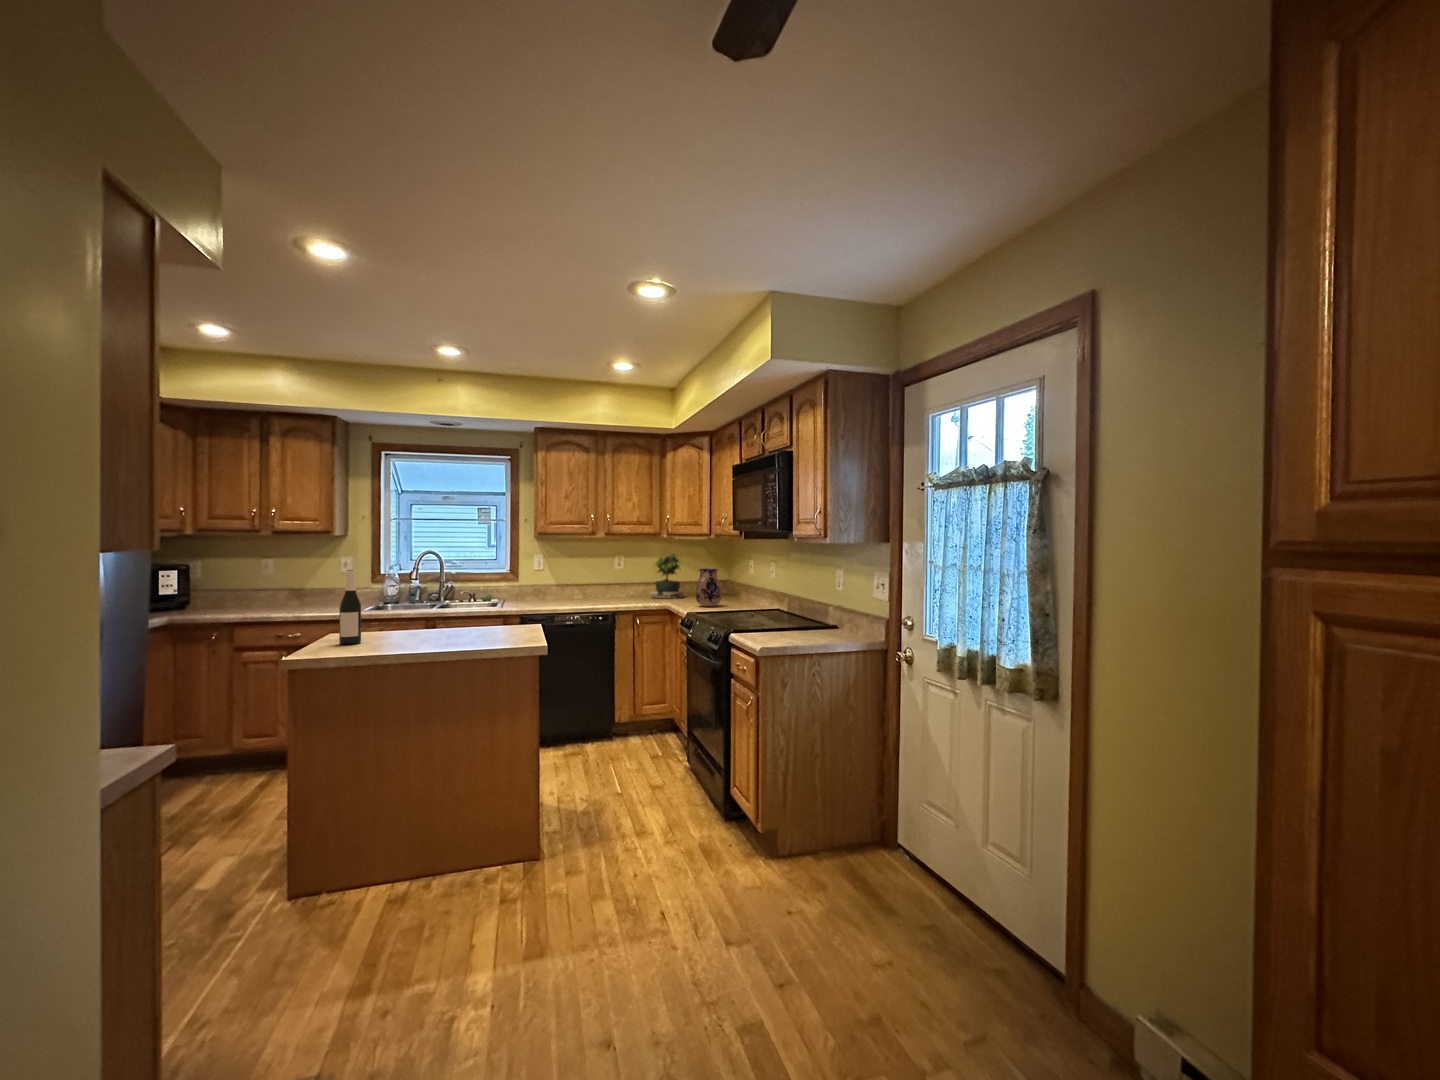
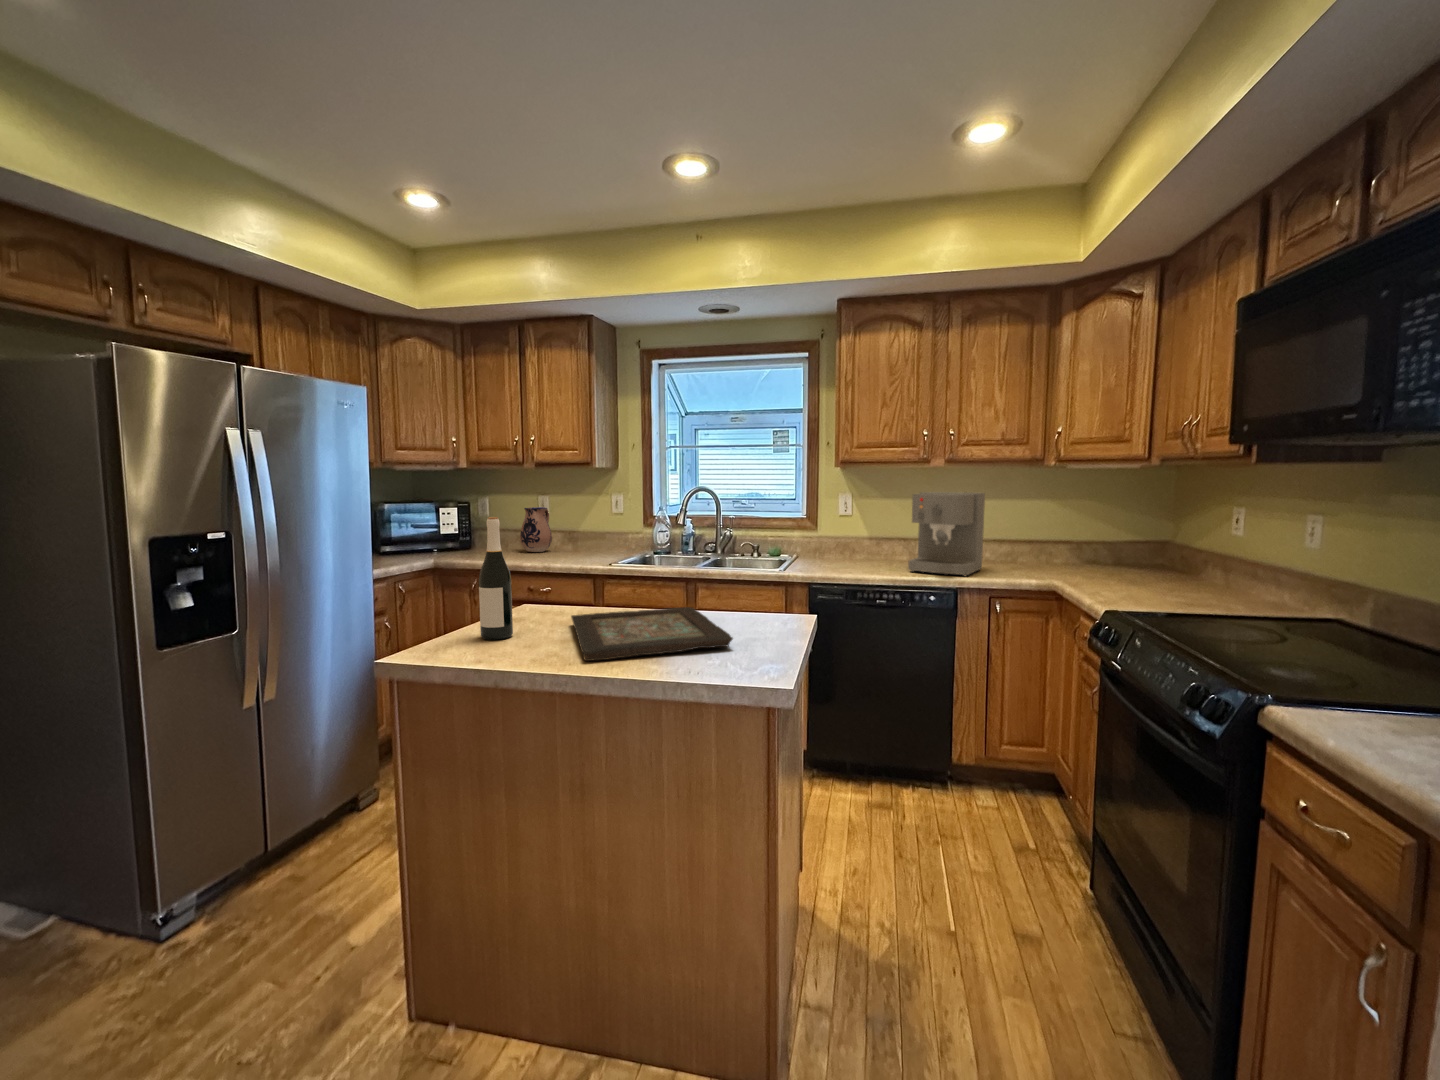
coffee maker: none [584,553,628,604] -> present [908,492,985,576]
potted plant: present [651,553,685,599] -> none [1021,491,1088,571]
ceramic pitcher: present [696,568,722,607] -> present [520,507,552,552]
decorative tray: none [392,623,507,645] -> present [571,607,733,661]

